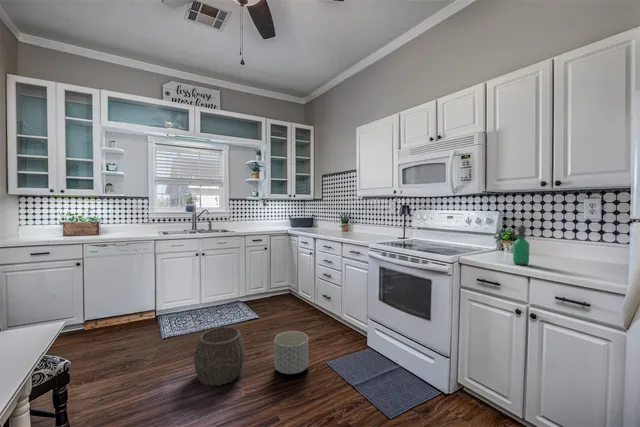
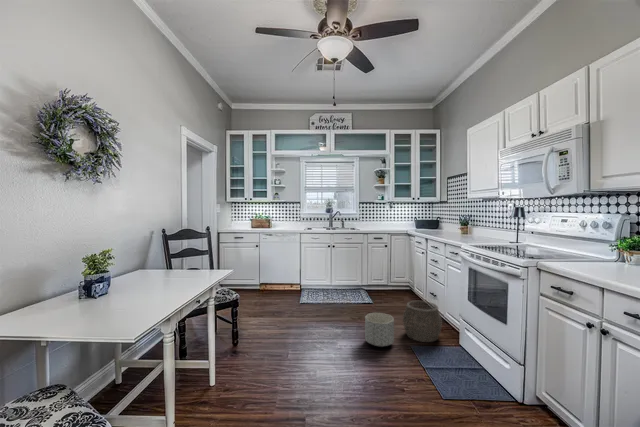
soap dispenser: present [513,226,529,265] -> none [587,229,611,274]
woven basket: present [194,327,245,386] -> present [403,301,442,342]

